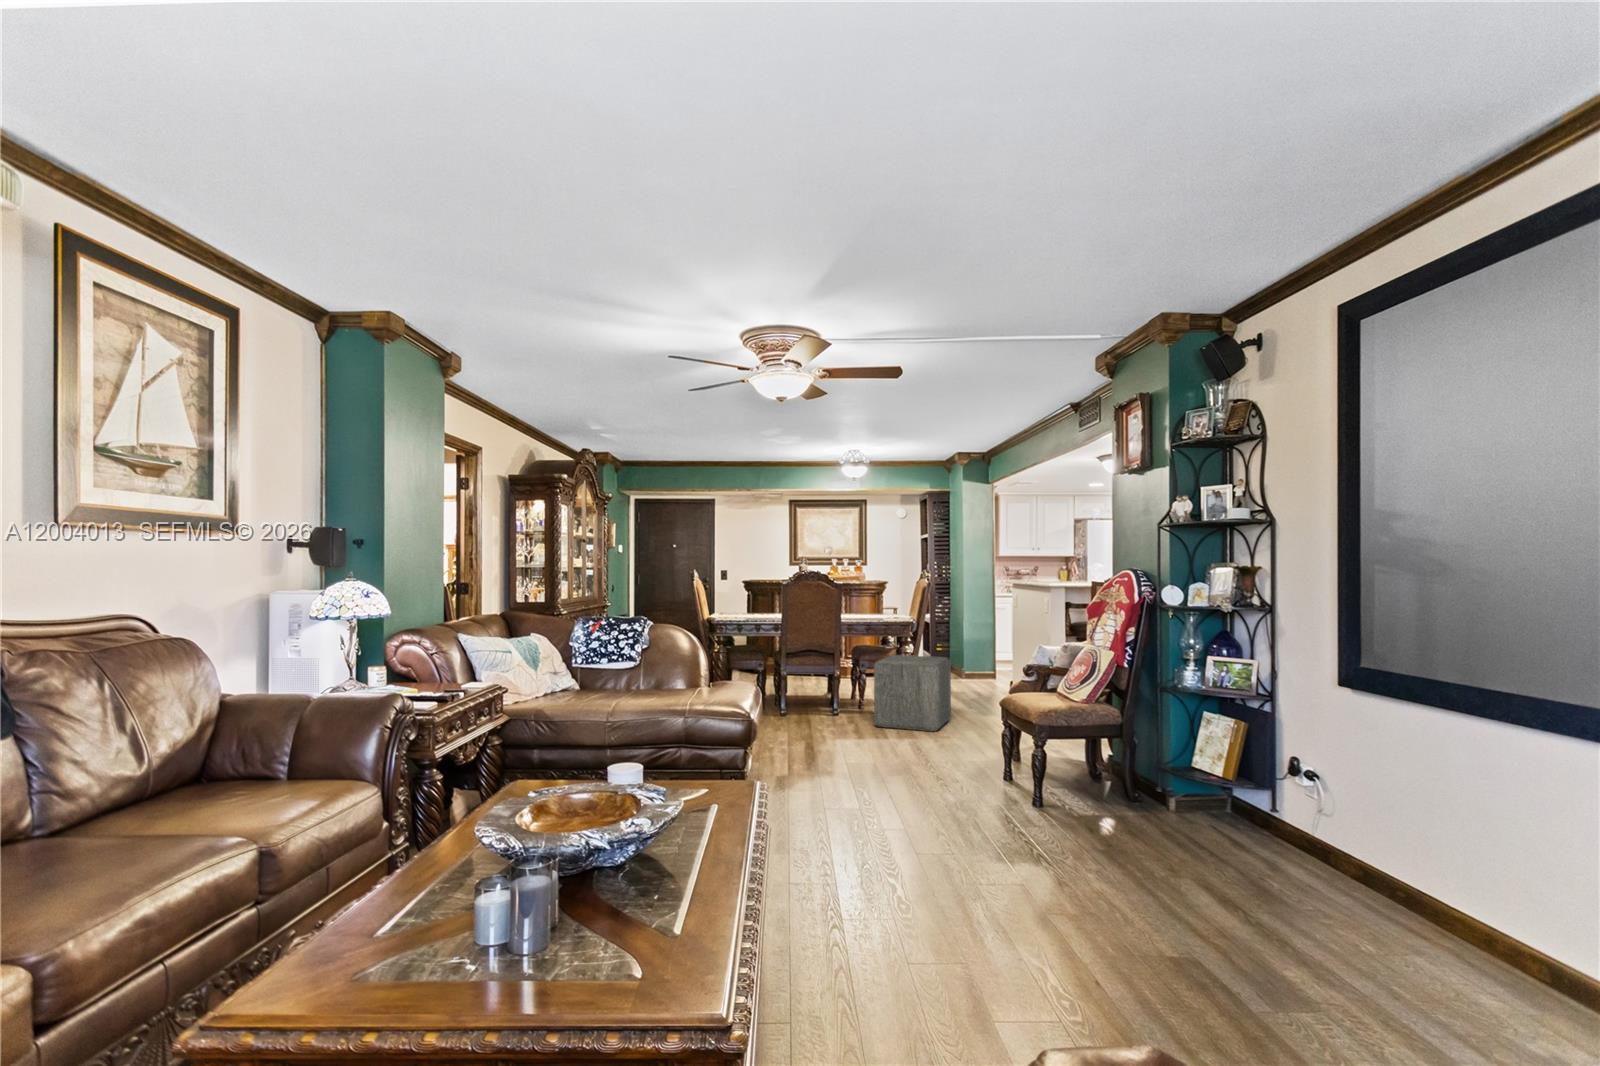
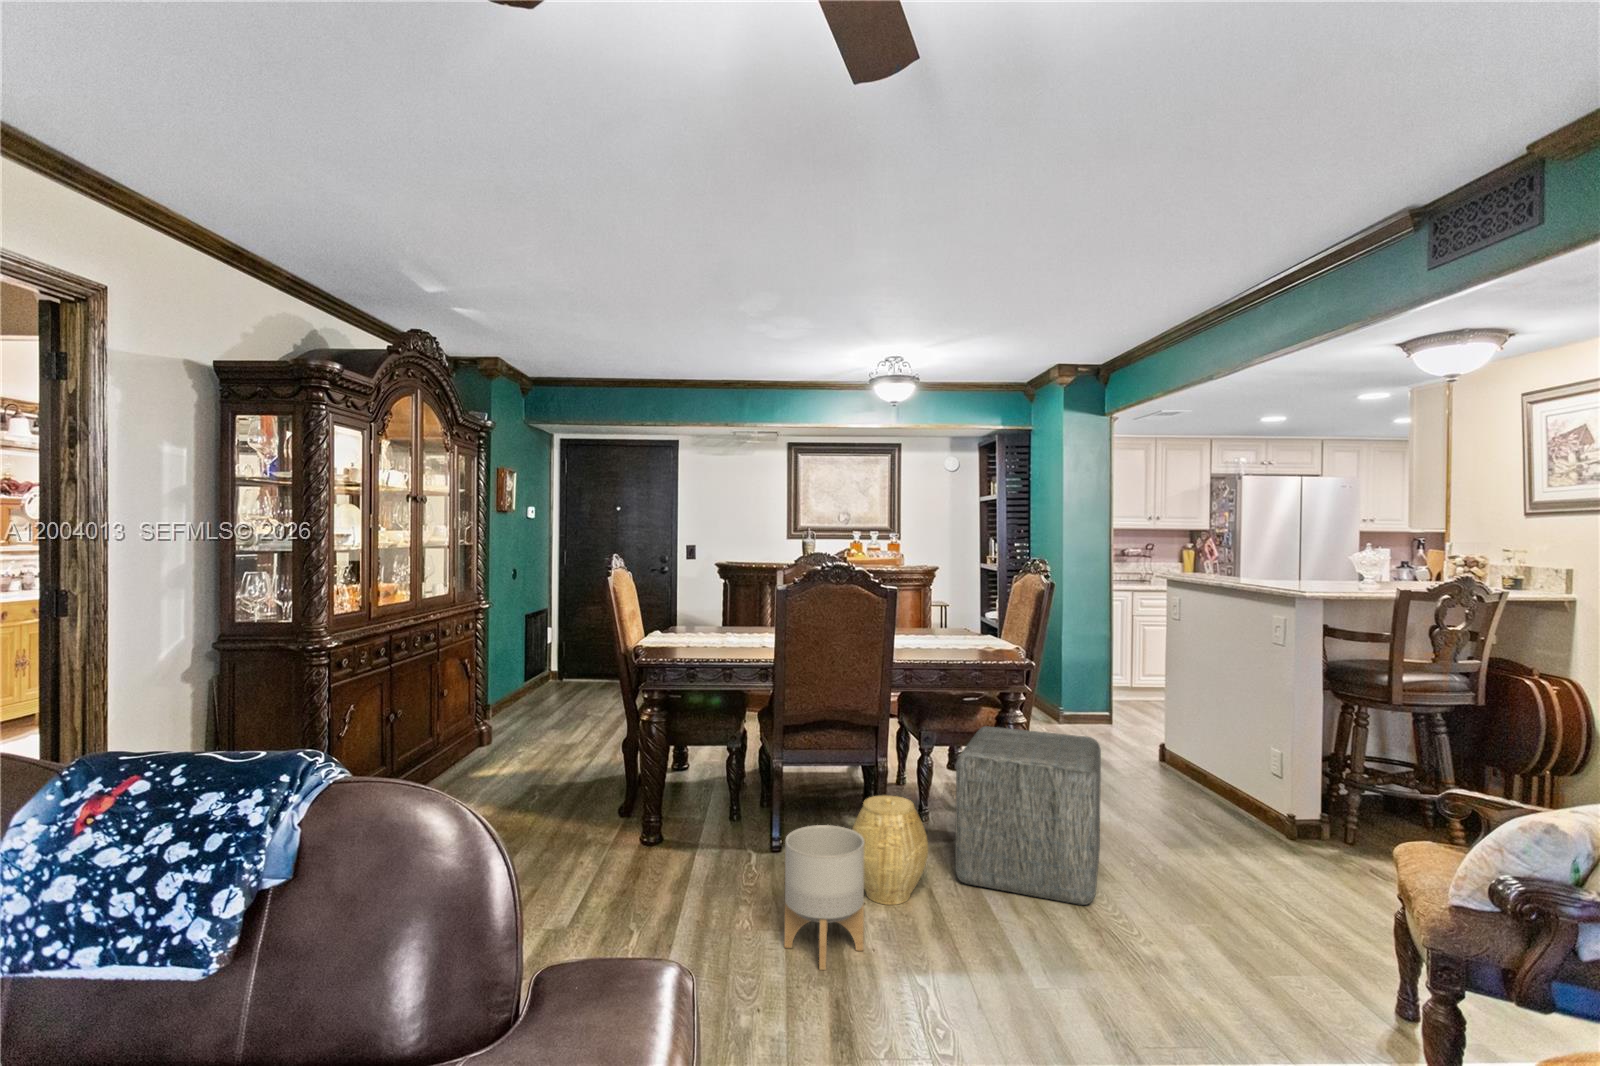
woven basket: none [821,682,859,732] -> present [852,795,928,905]
planter: none [789,688,825,745] -> present [784,825,864,970]

